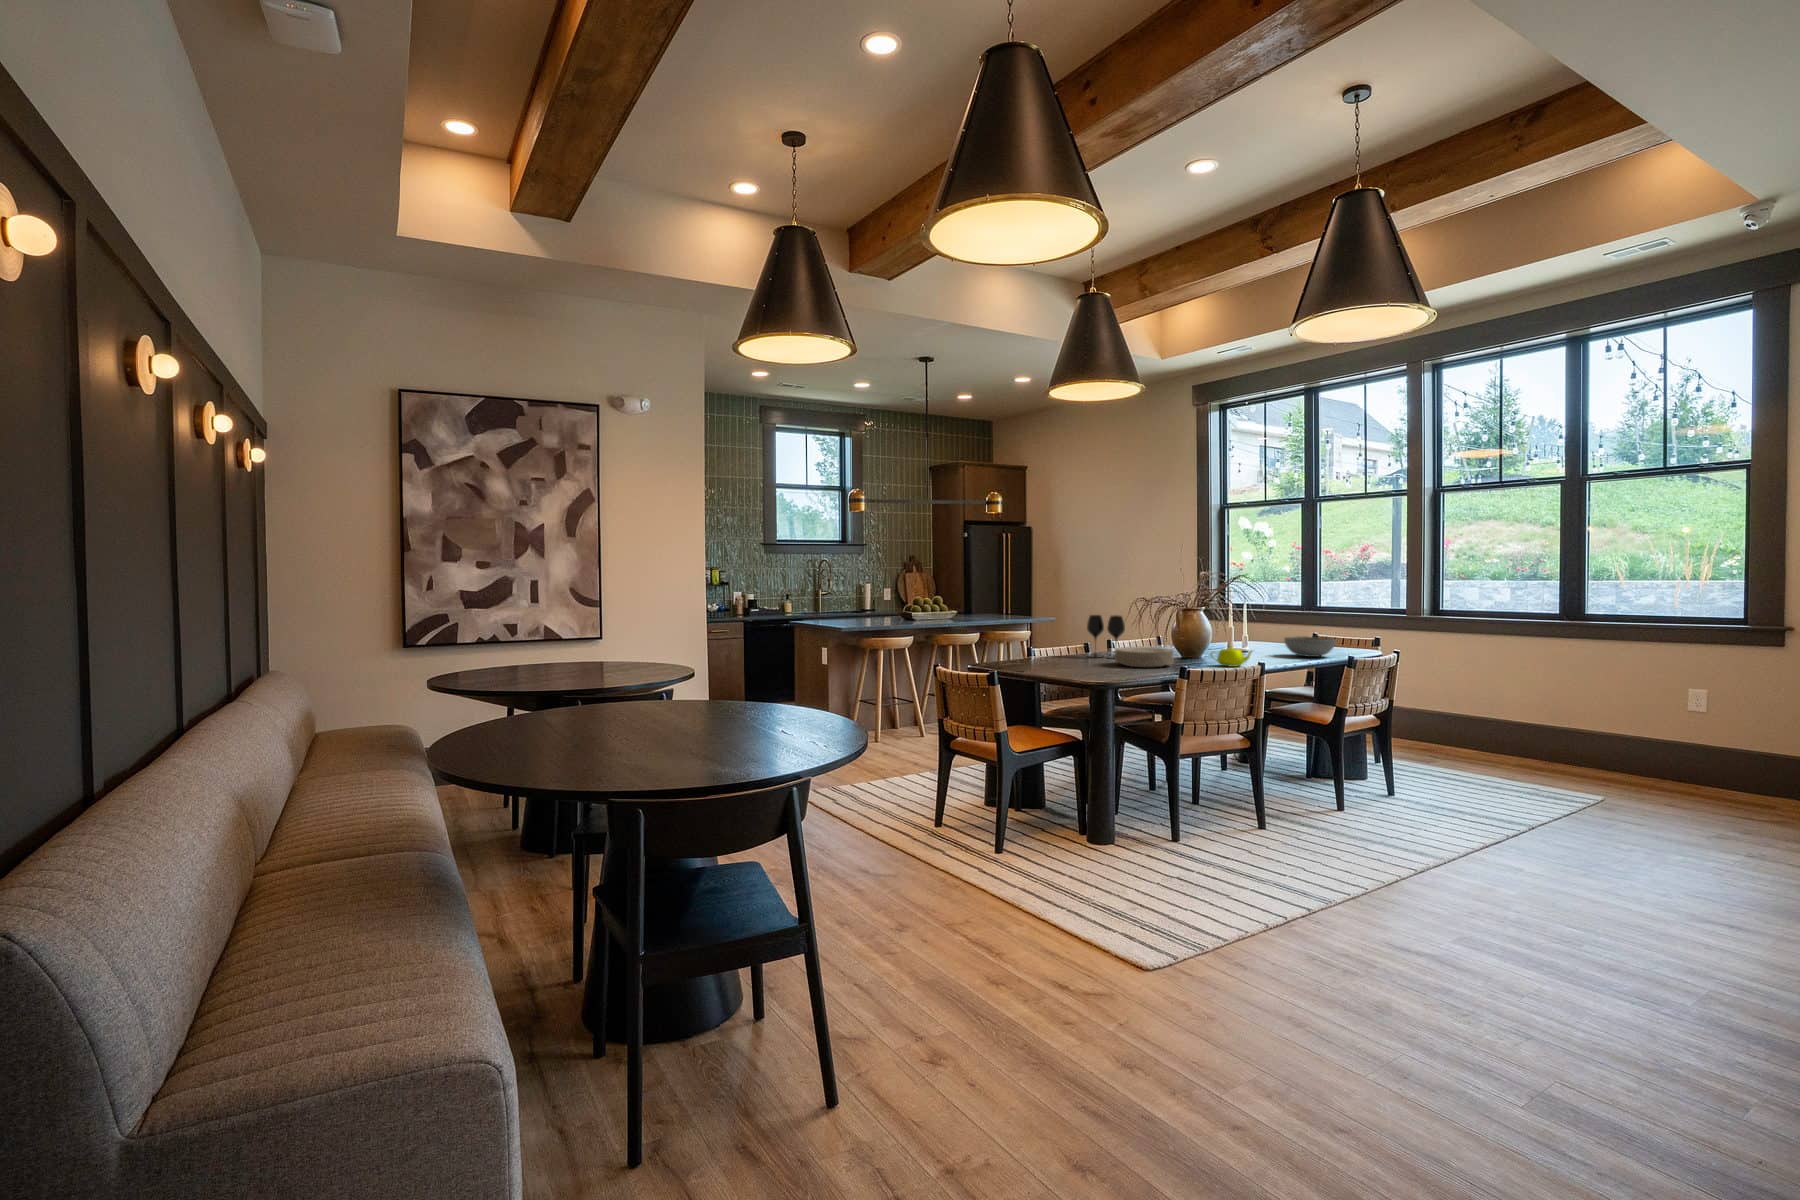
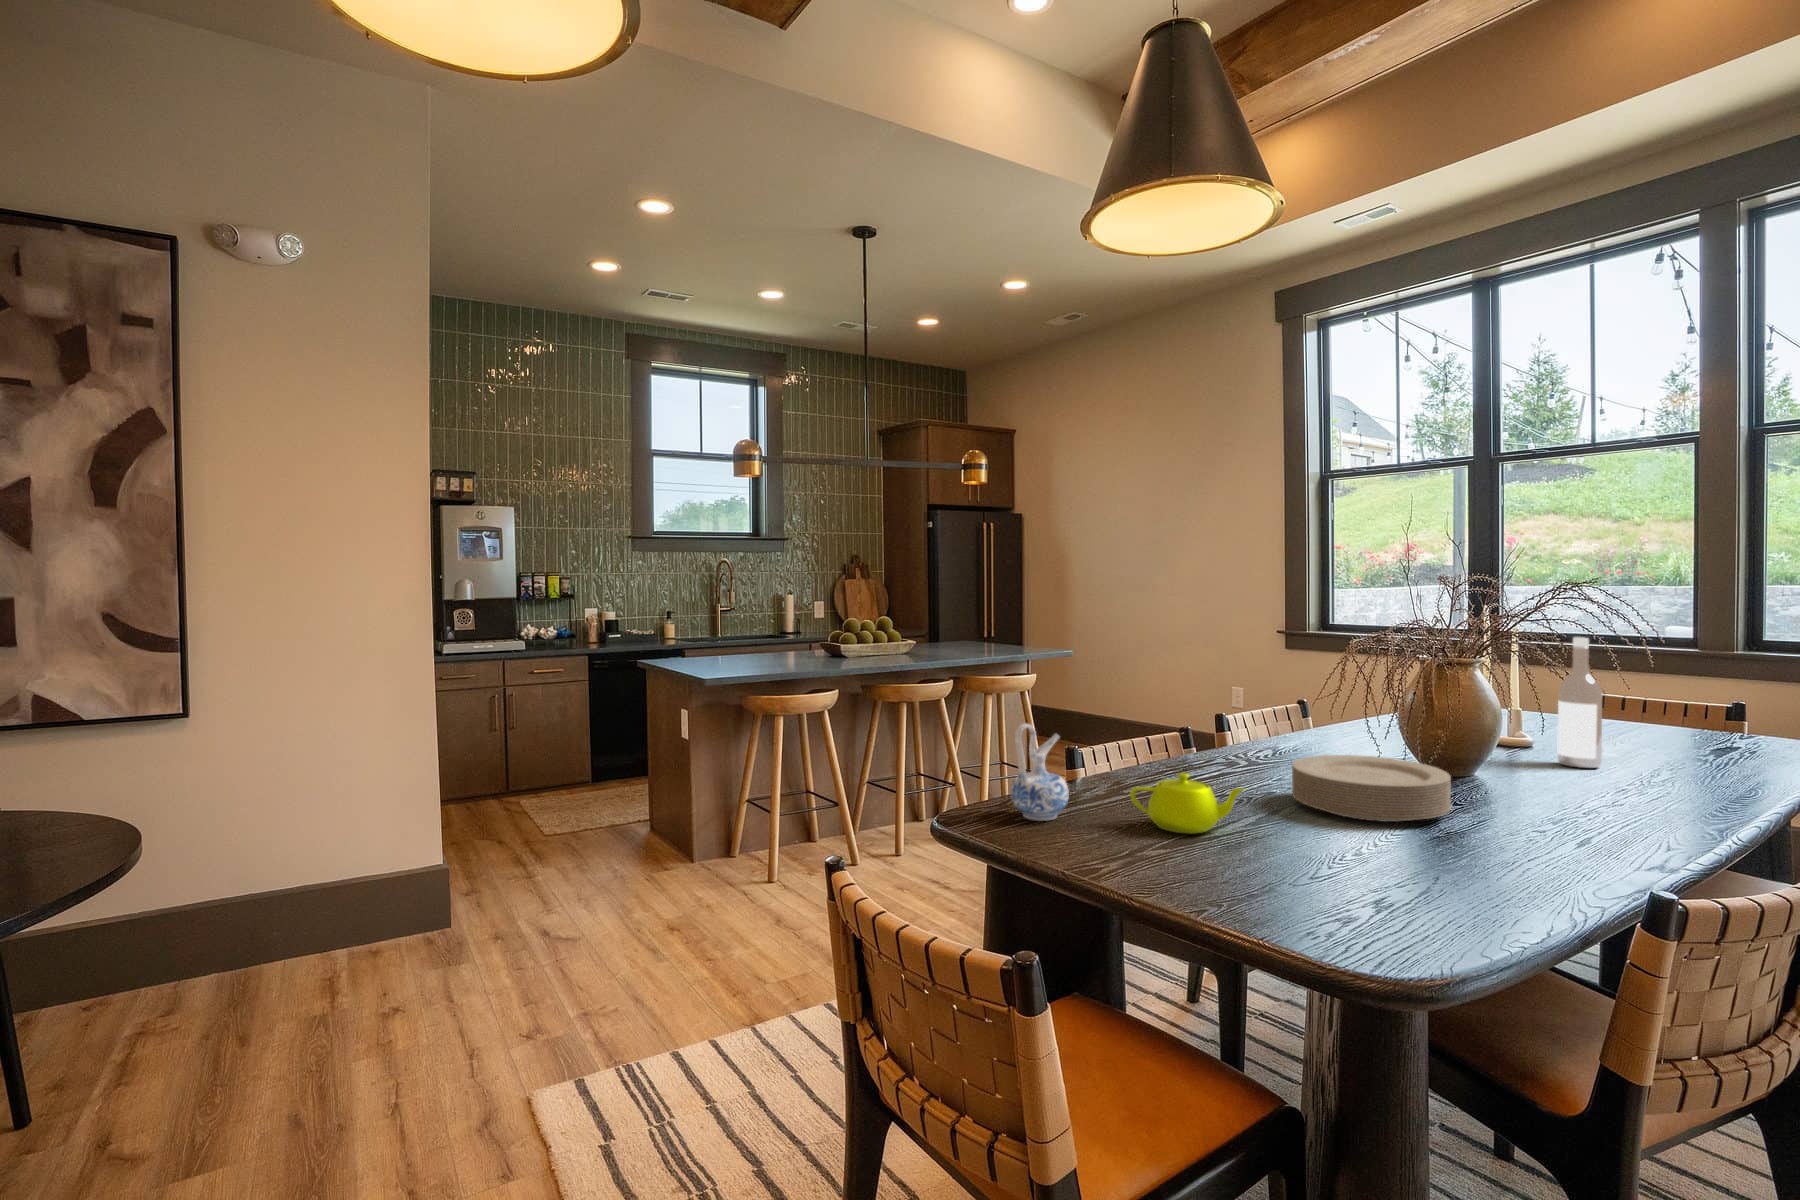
wine bottle: none [1252,600,1269,658] -> present [1558,637,1602,768]
wine glass: present [1087,615,1125,659] -> none [1192,671,1287,775]
ceramic pitcher: none [1000,629,1023,667] -> present [1011,724,1069,821]
bowl: present [1284,636,1336,657] -> none [1618,714,1755,764]
teapot: present [1210,645,1252,667] -> present [1130,773,1245,834]

